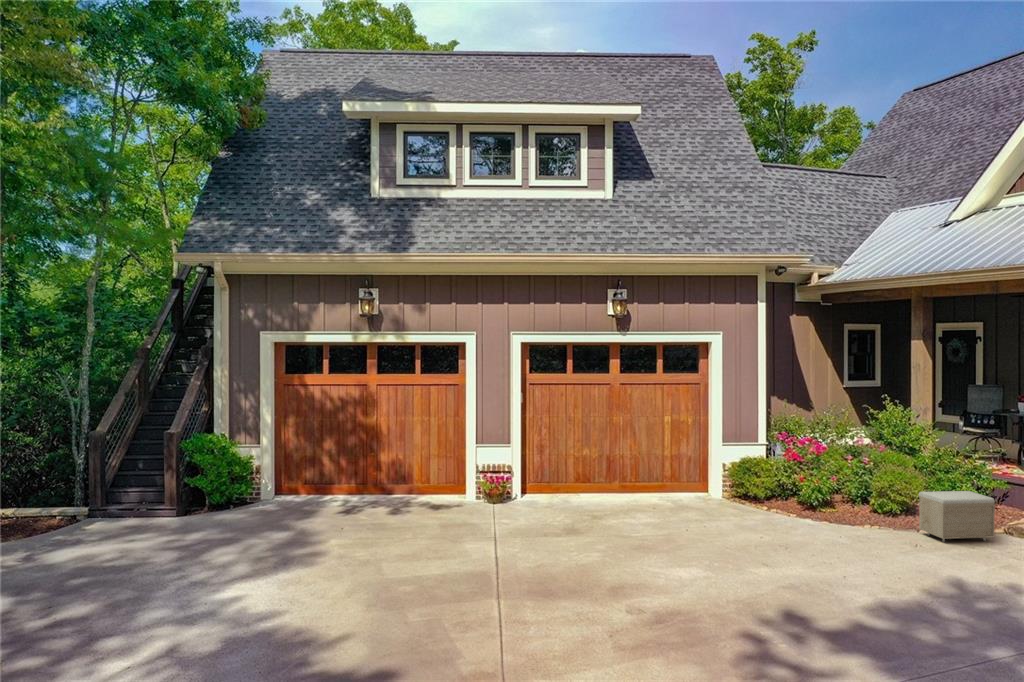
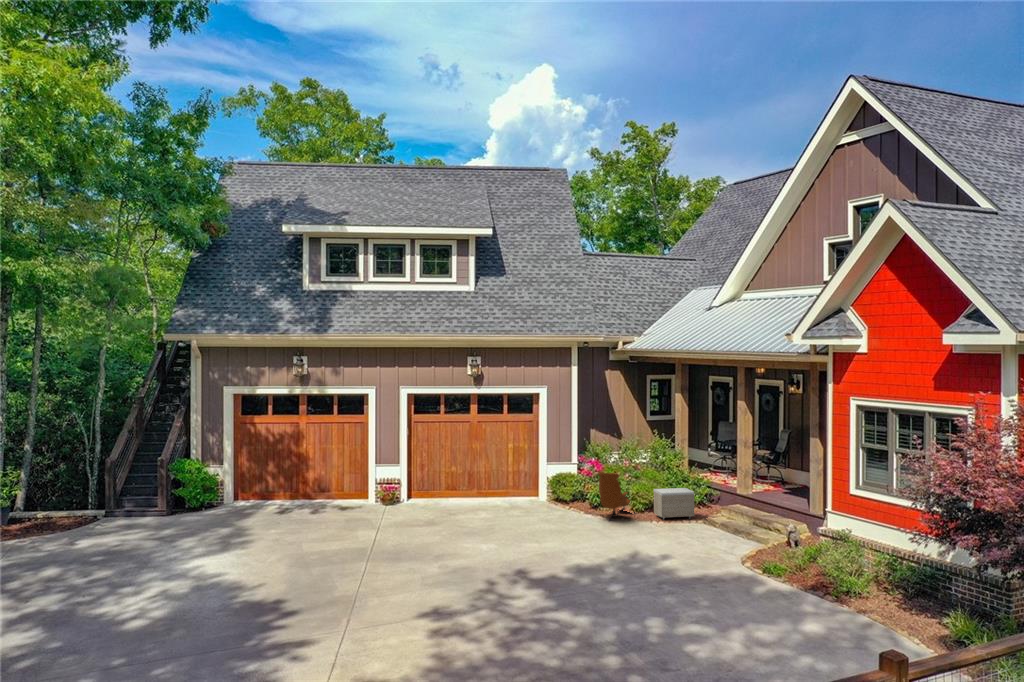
lounge chair: none [833,463,887,543] -> present [598,472,630,519]

